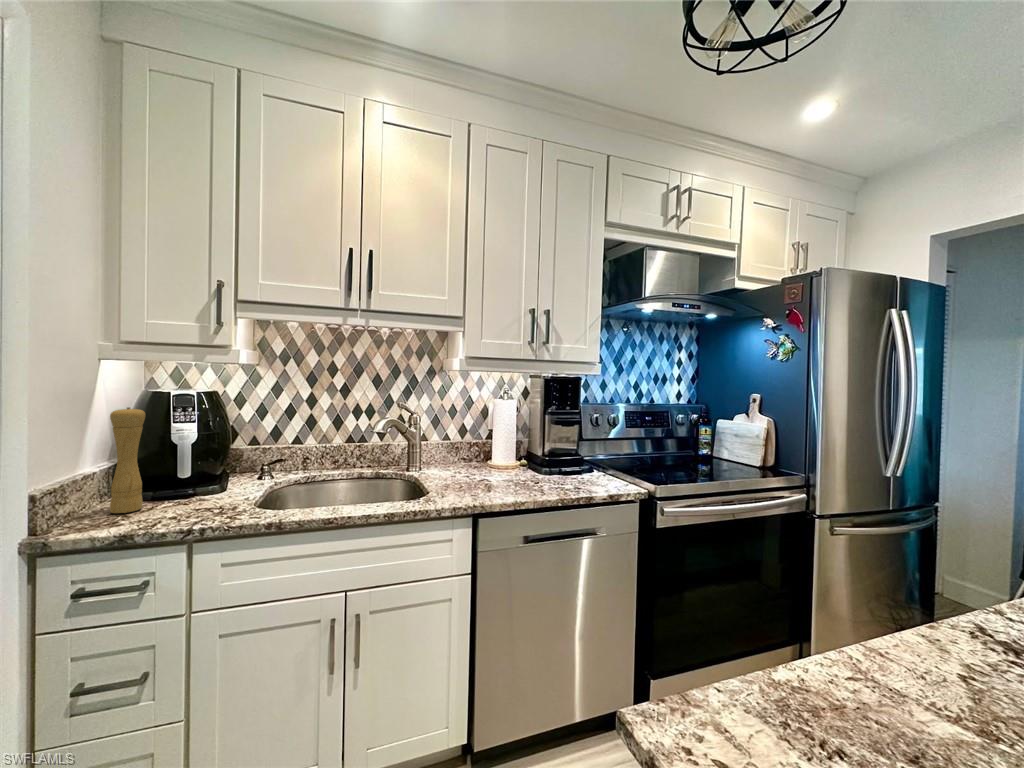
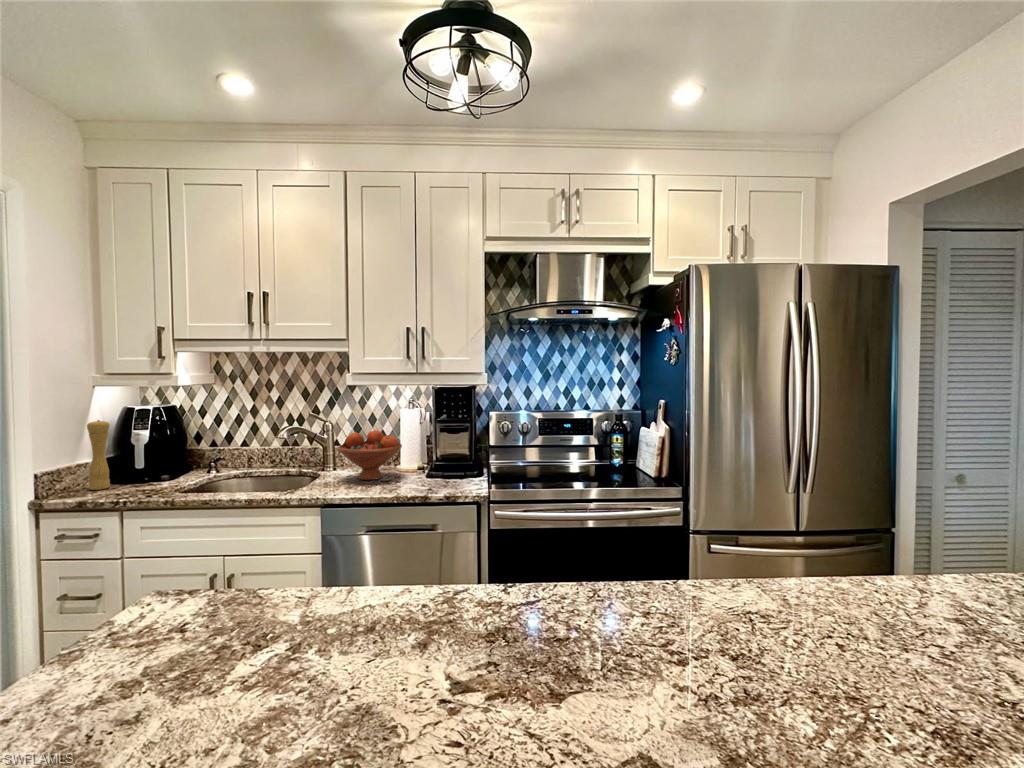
fruit bowl: none [450,423,522,481] -> present [338,430,402,480]

